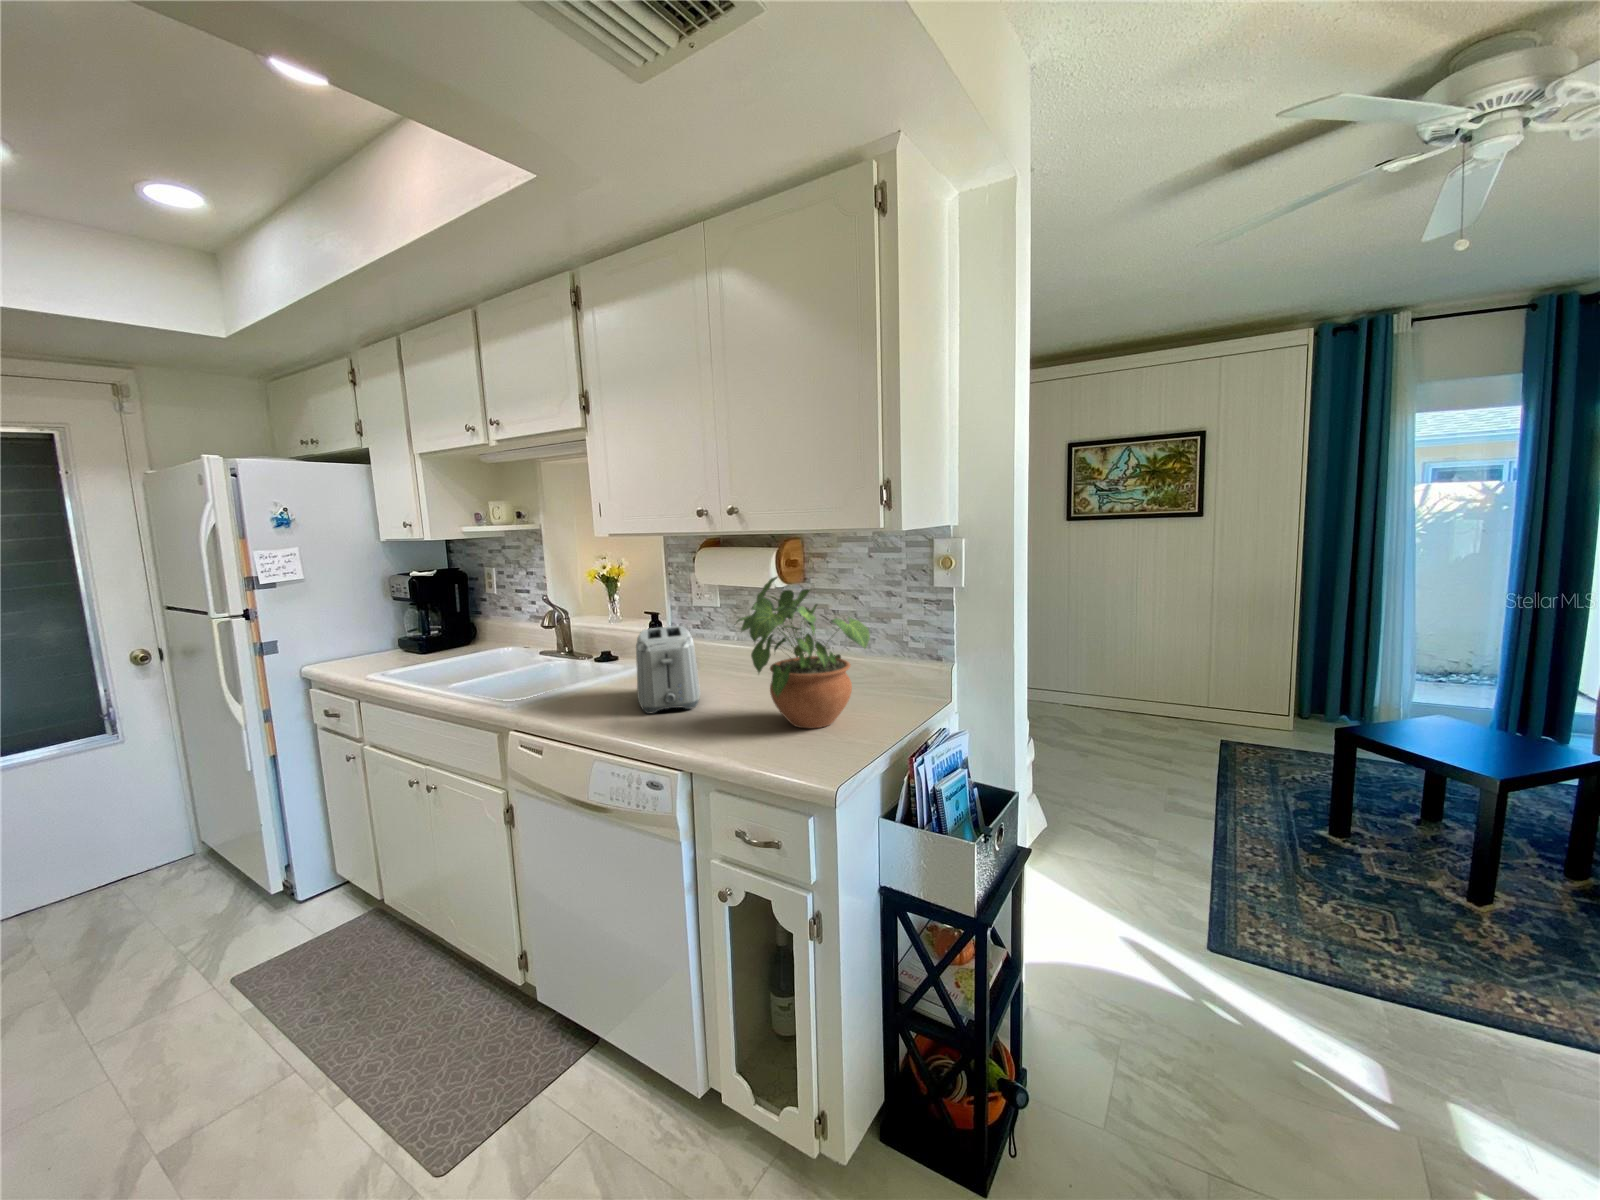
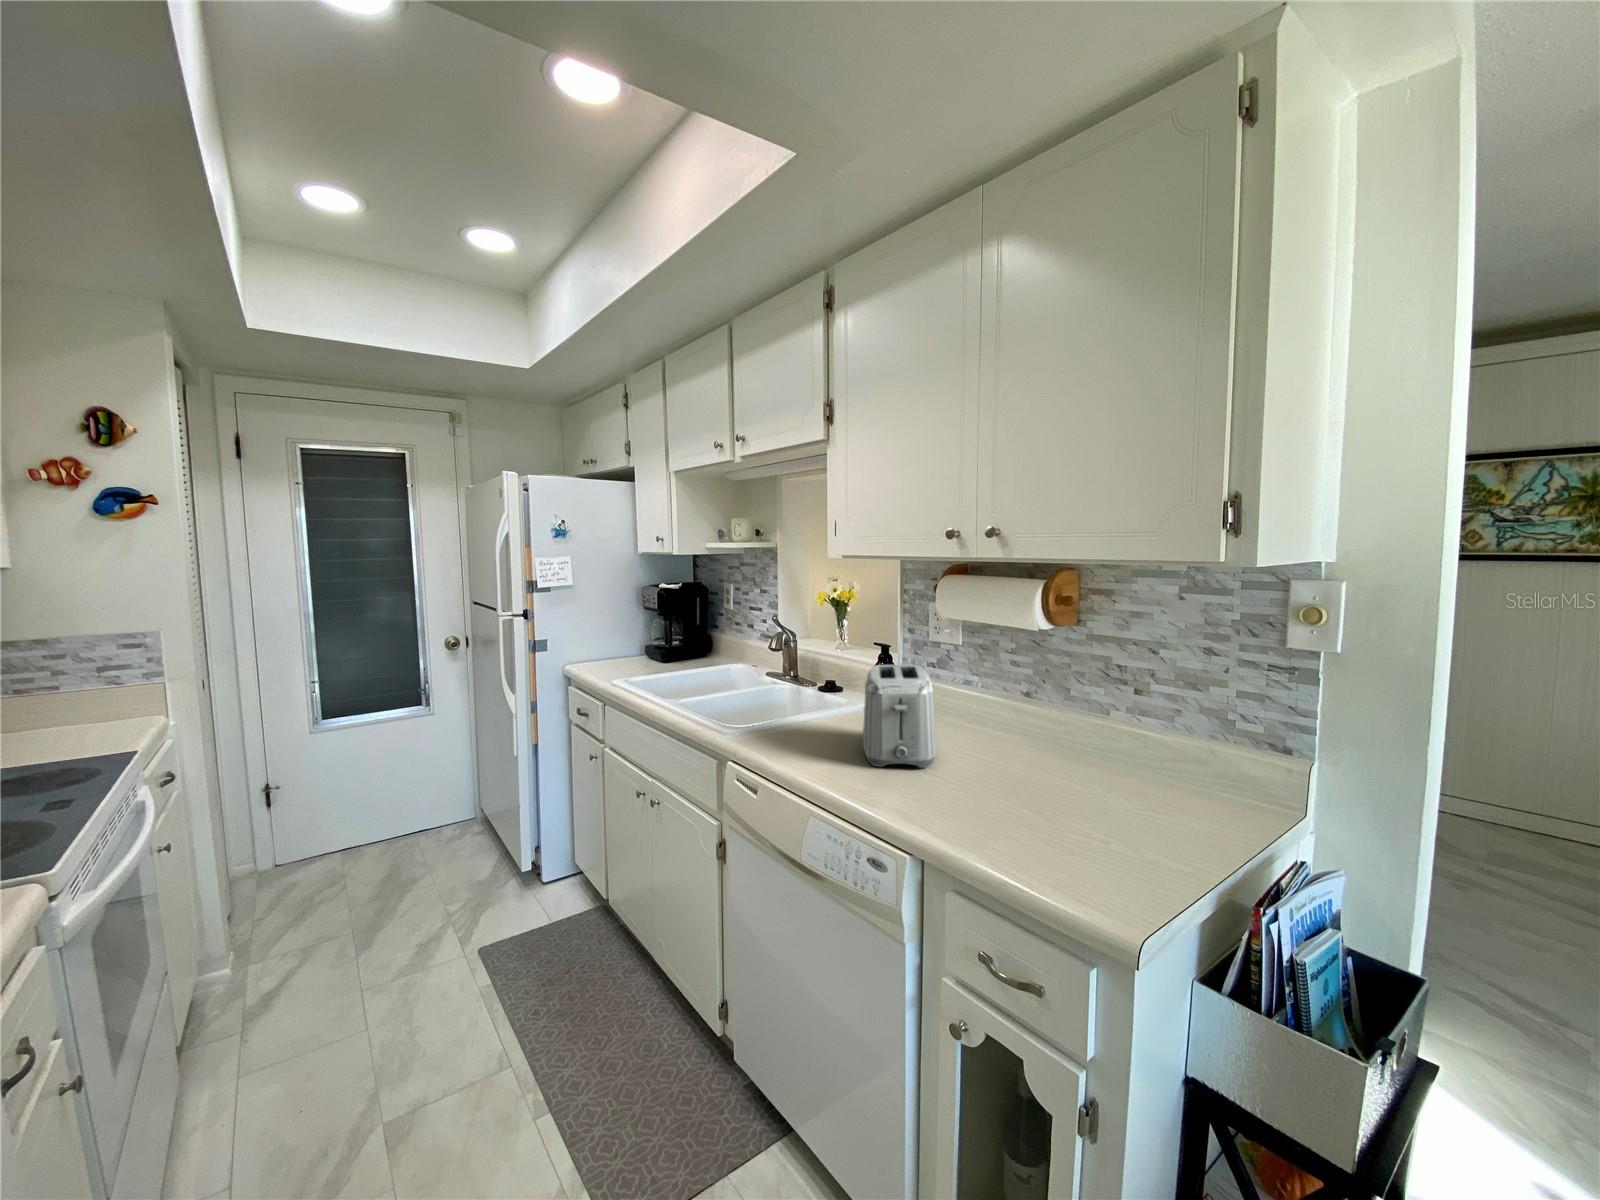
potted plant: present [737,577,870,728] -> none [989,617,1185,825]

